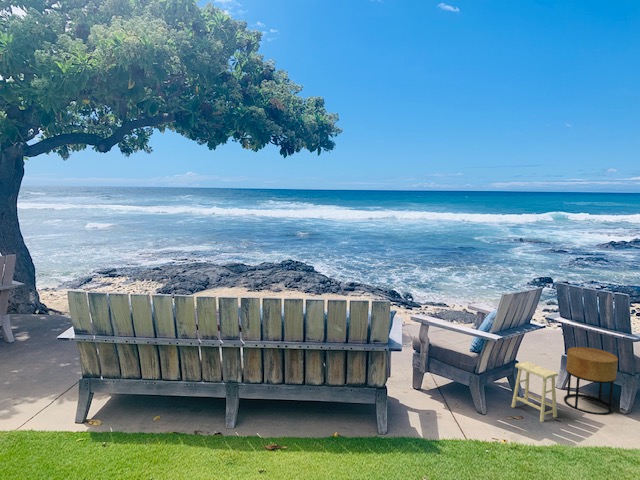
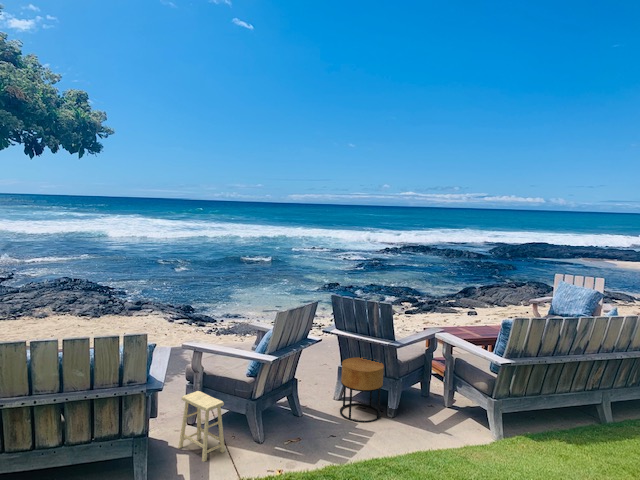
footstool: present [511,361,558,422] -> present [178,391,225,462]

